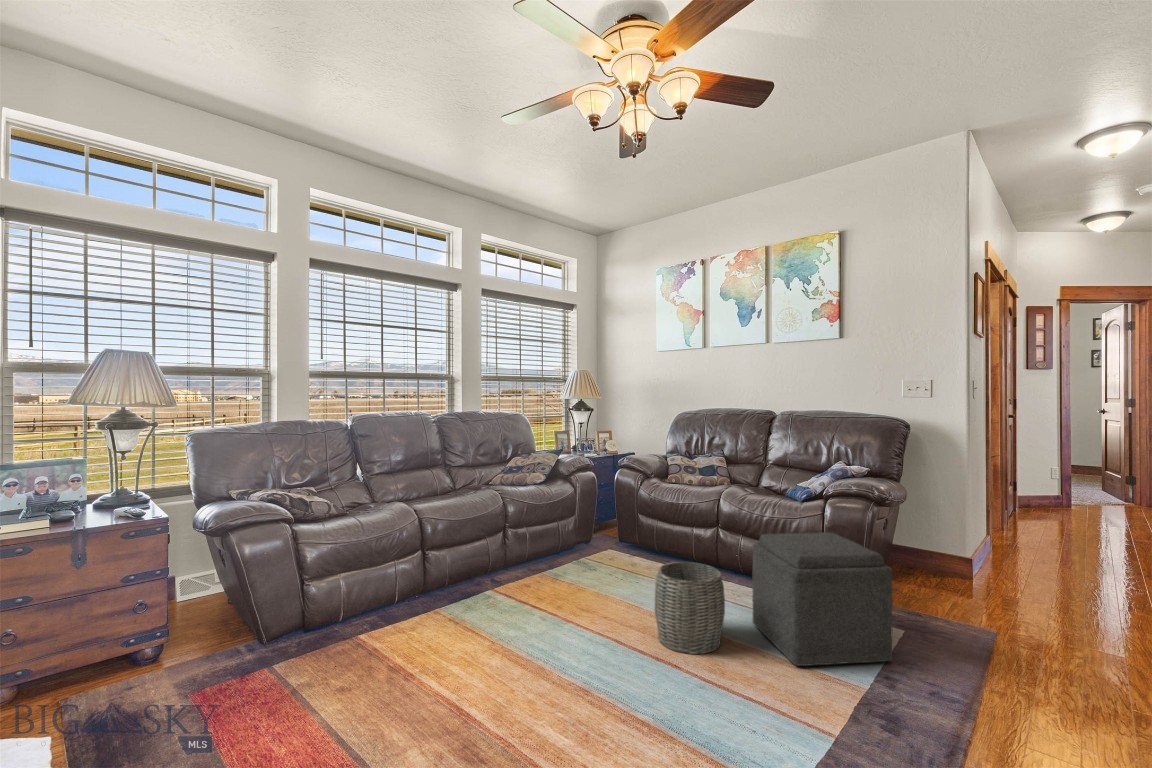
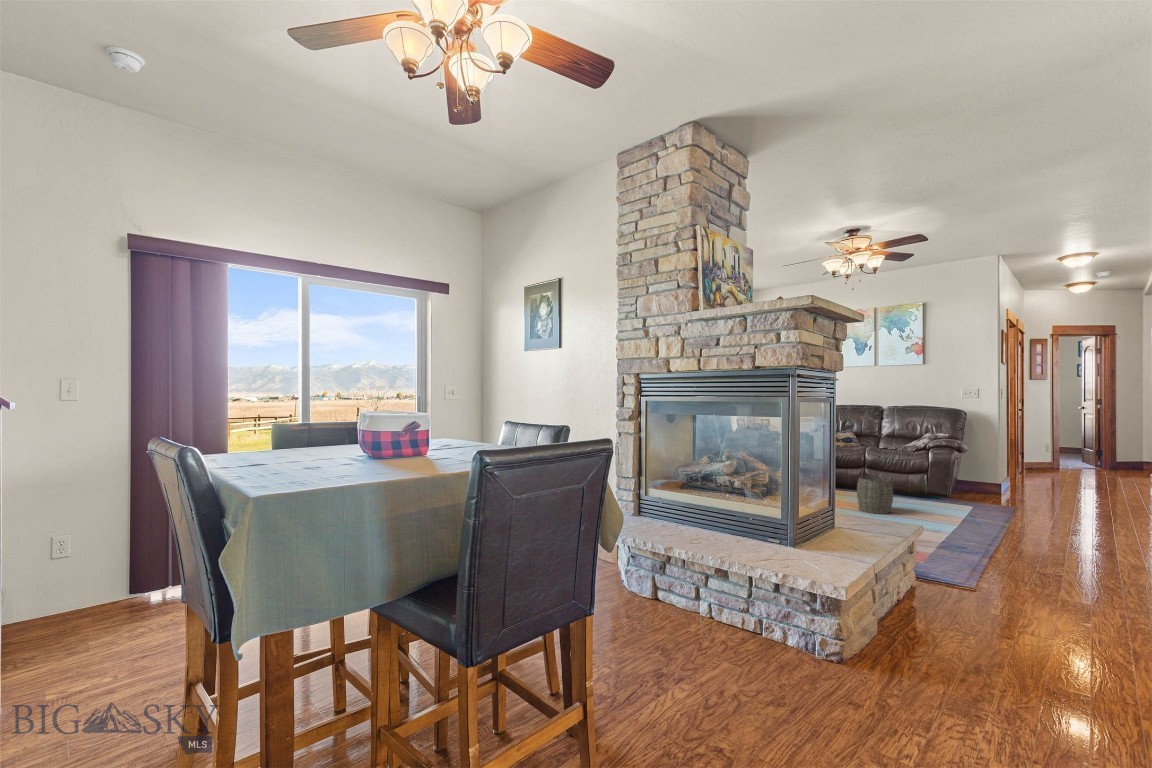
ottoman: present [753,532,892,666] -> none [900,463,973,516]

